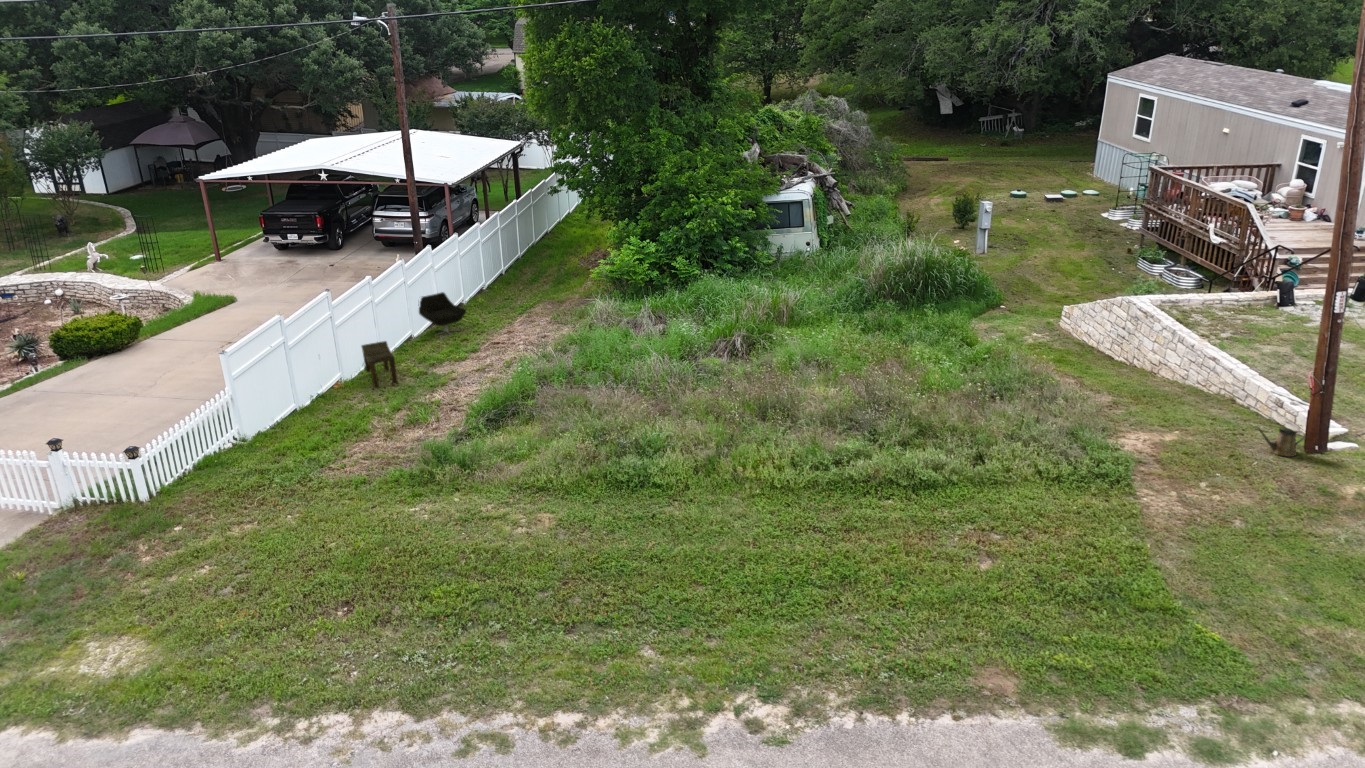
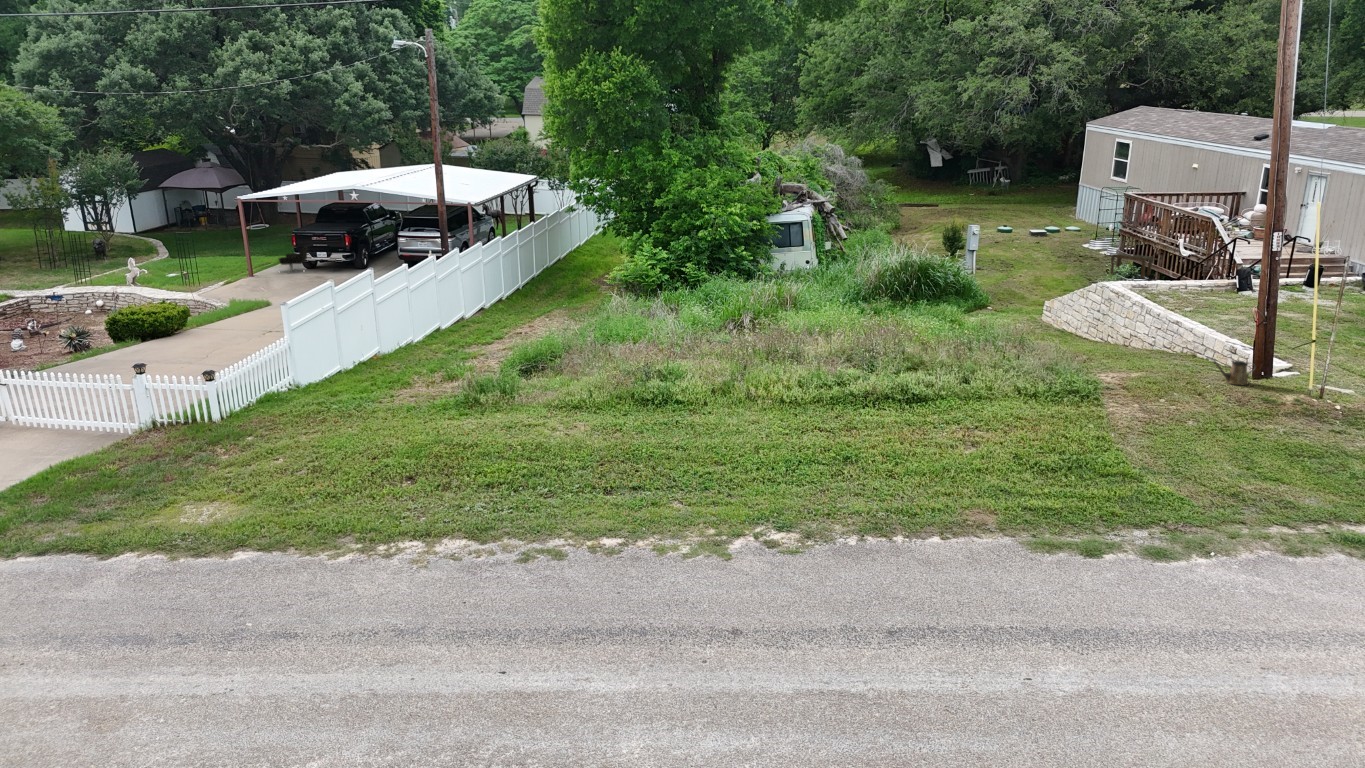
lounge chair: present [419,292,466,334] -> present [279,246,308,271]
bench: present [362,341,398,388] -> present [1110,253,1154,279]

